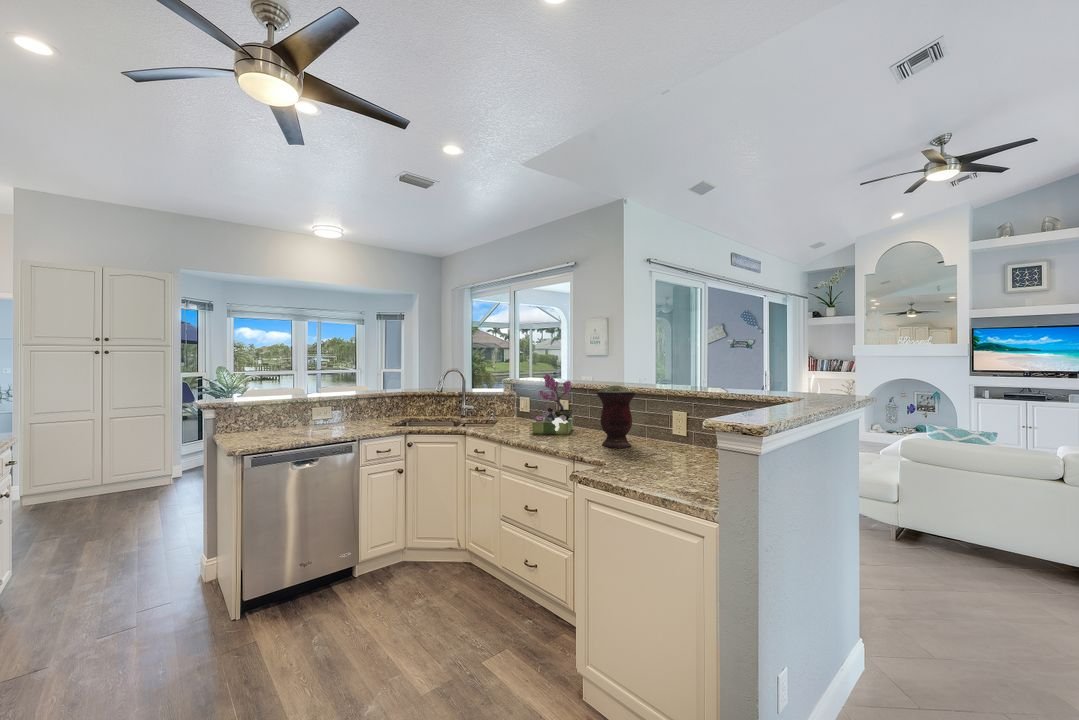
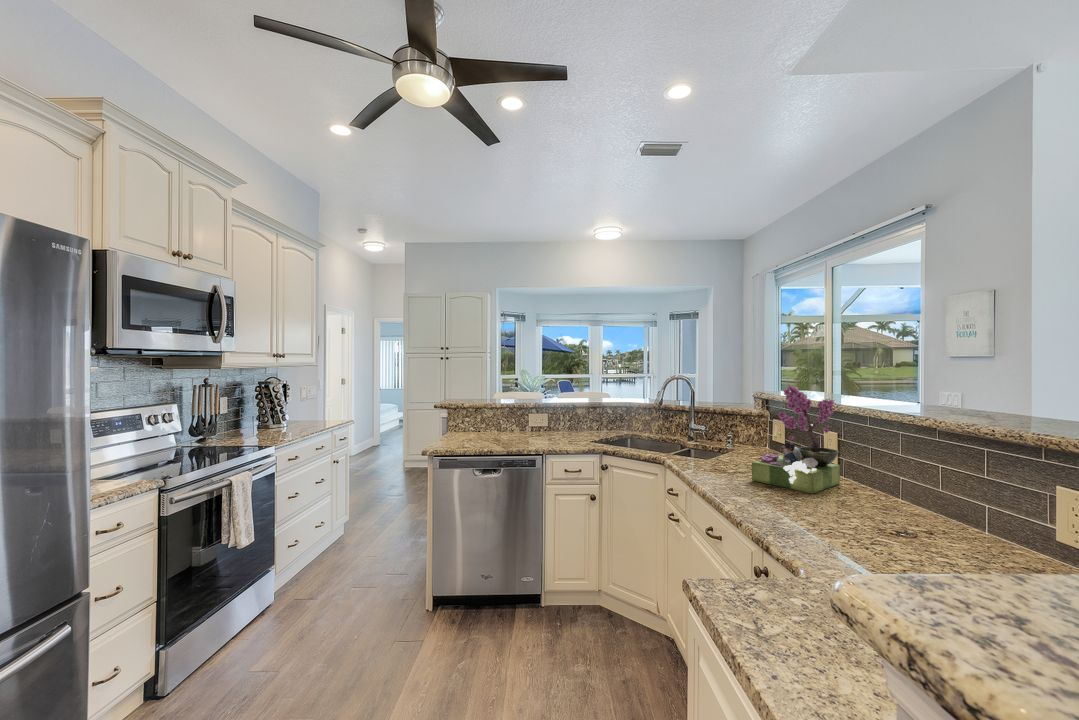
vase: present [596,386,635,448] -> none [841,415,940,550]

